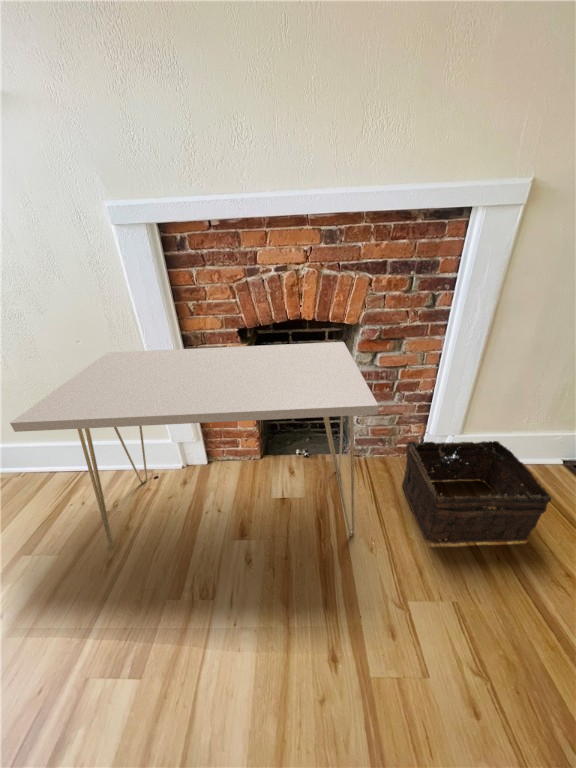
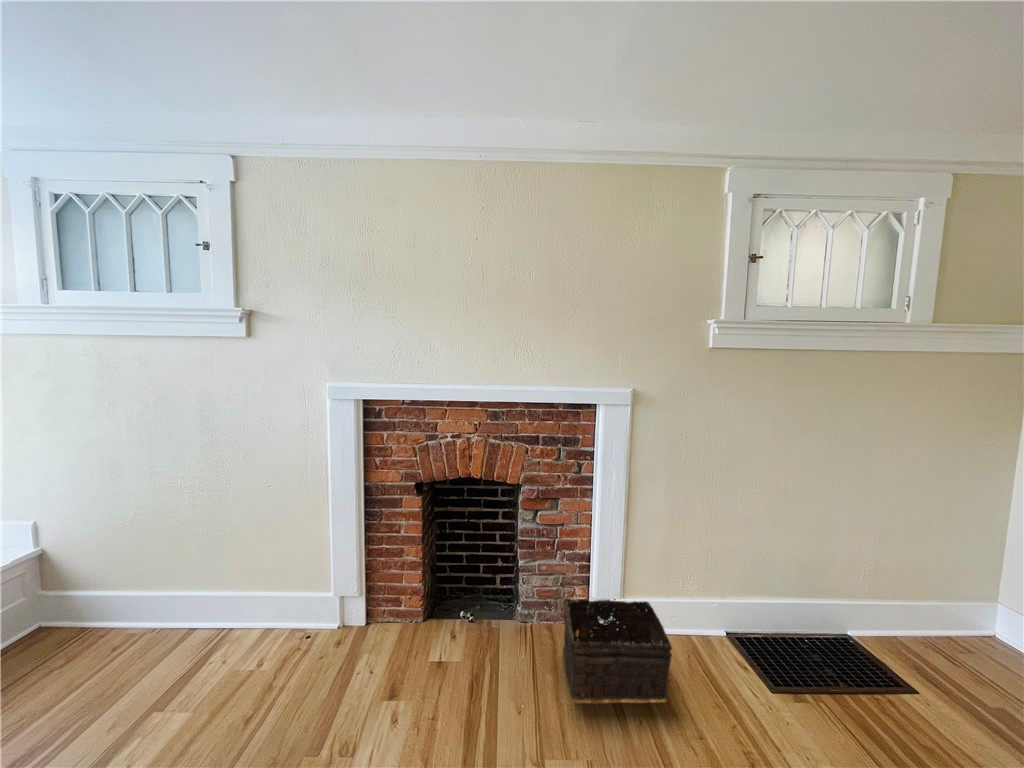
console table: present [10,342,378,547] -> none [239,498,510,696]

